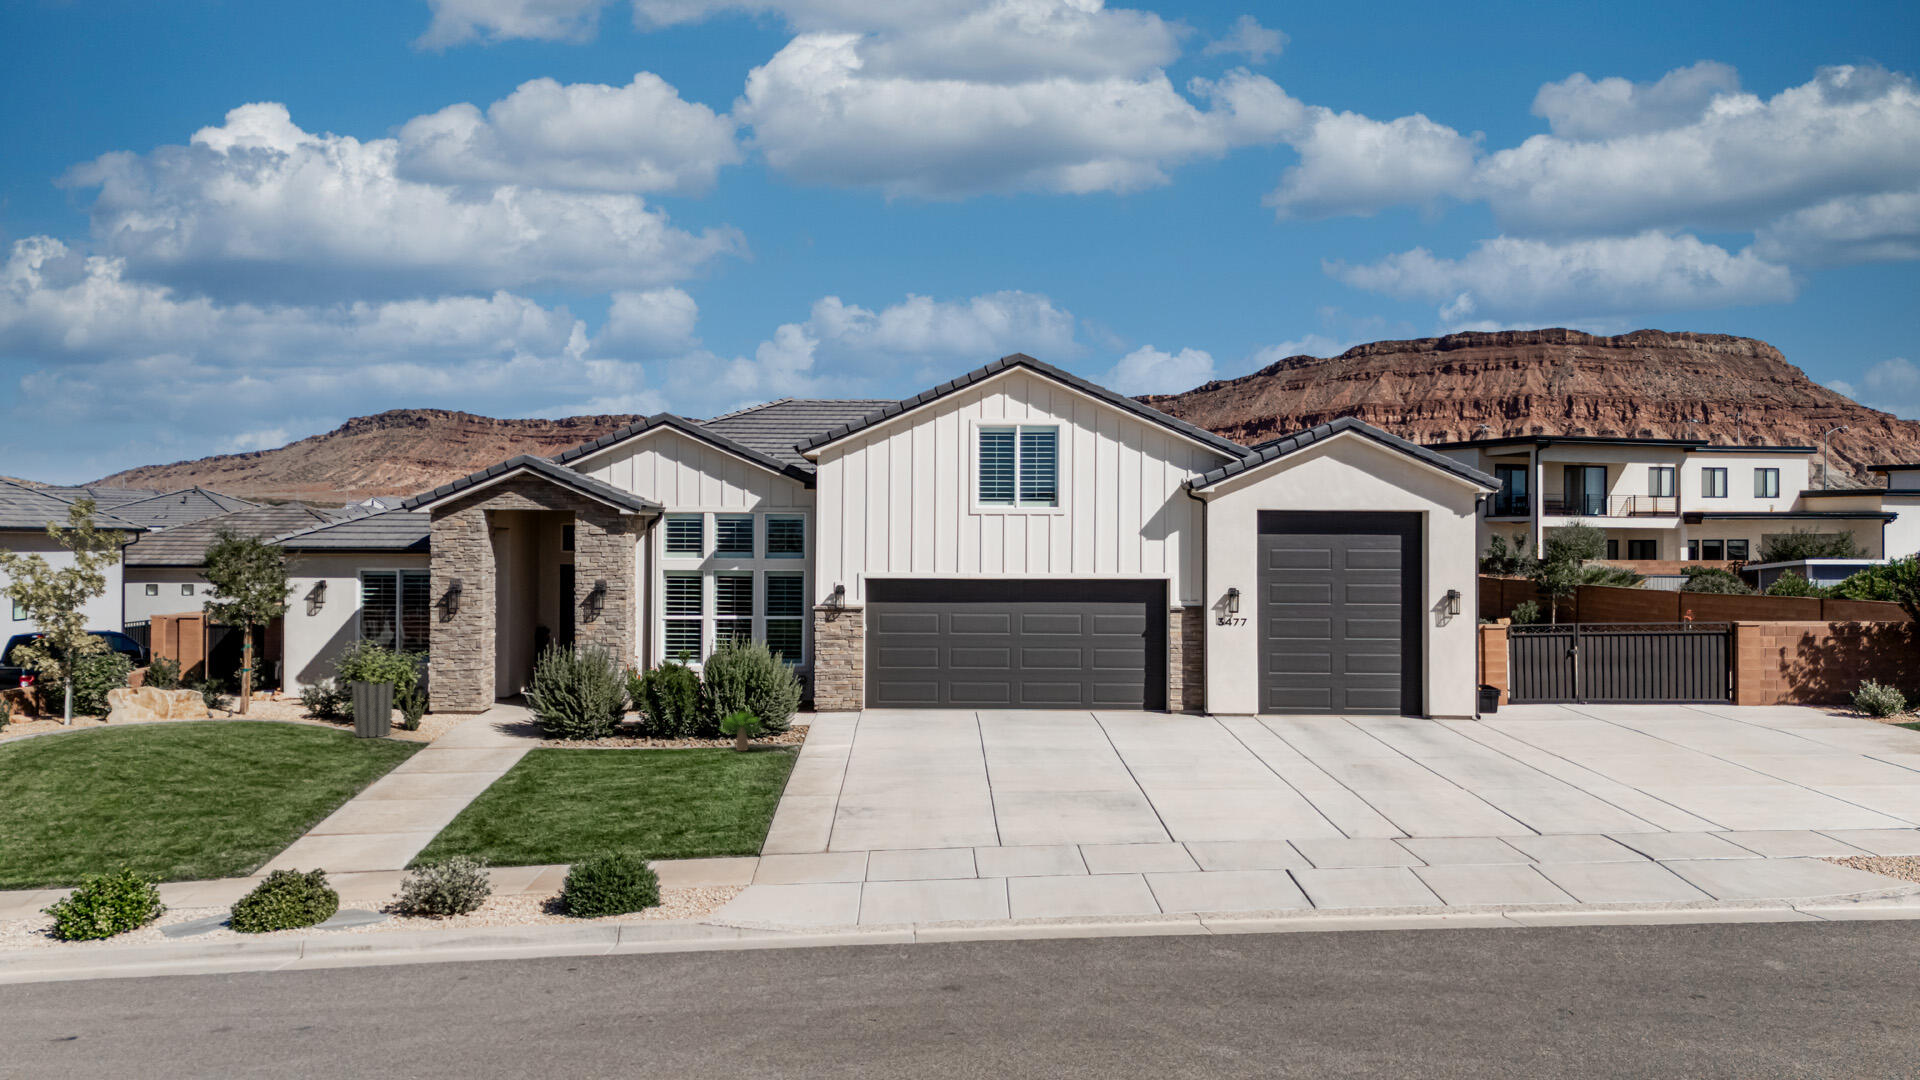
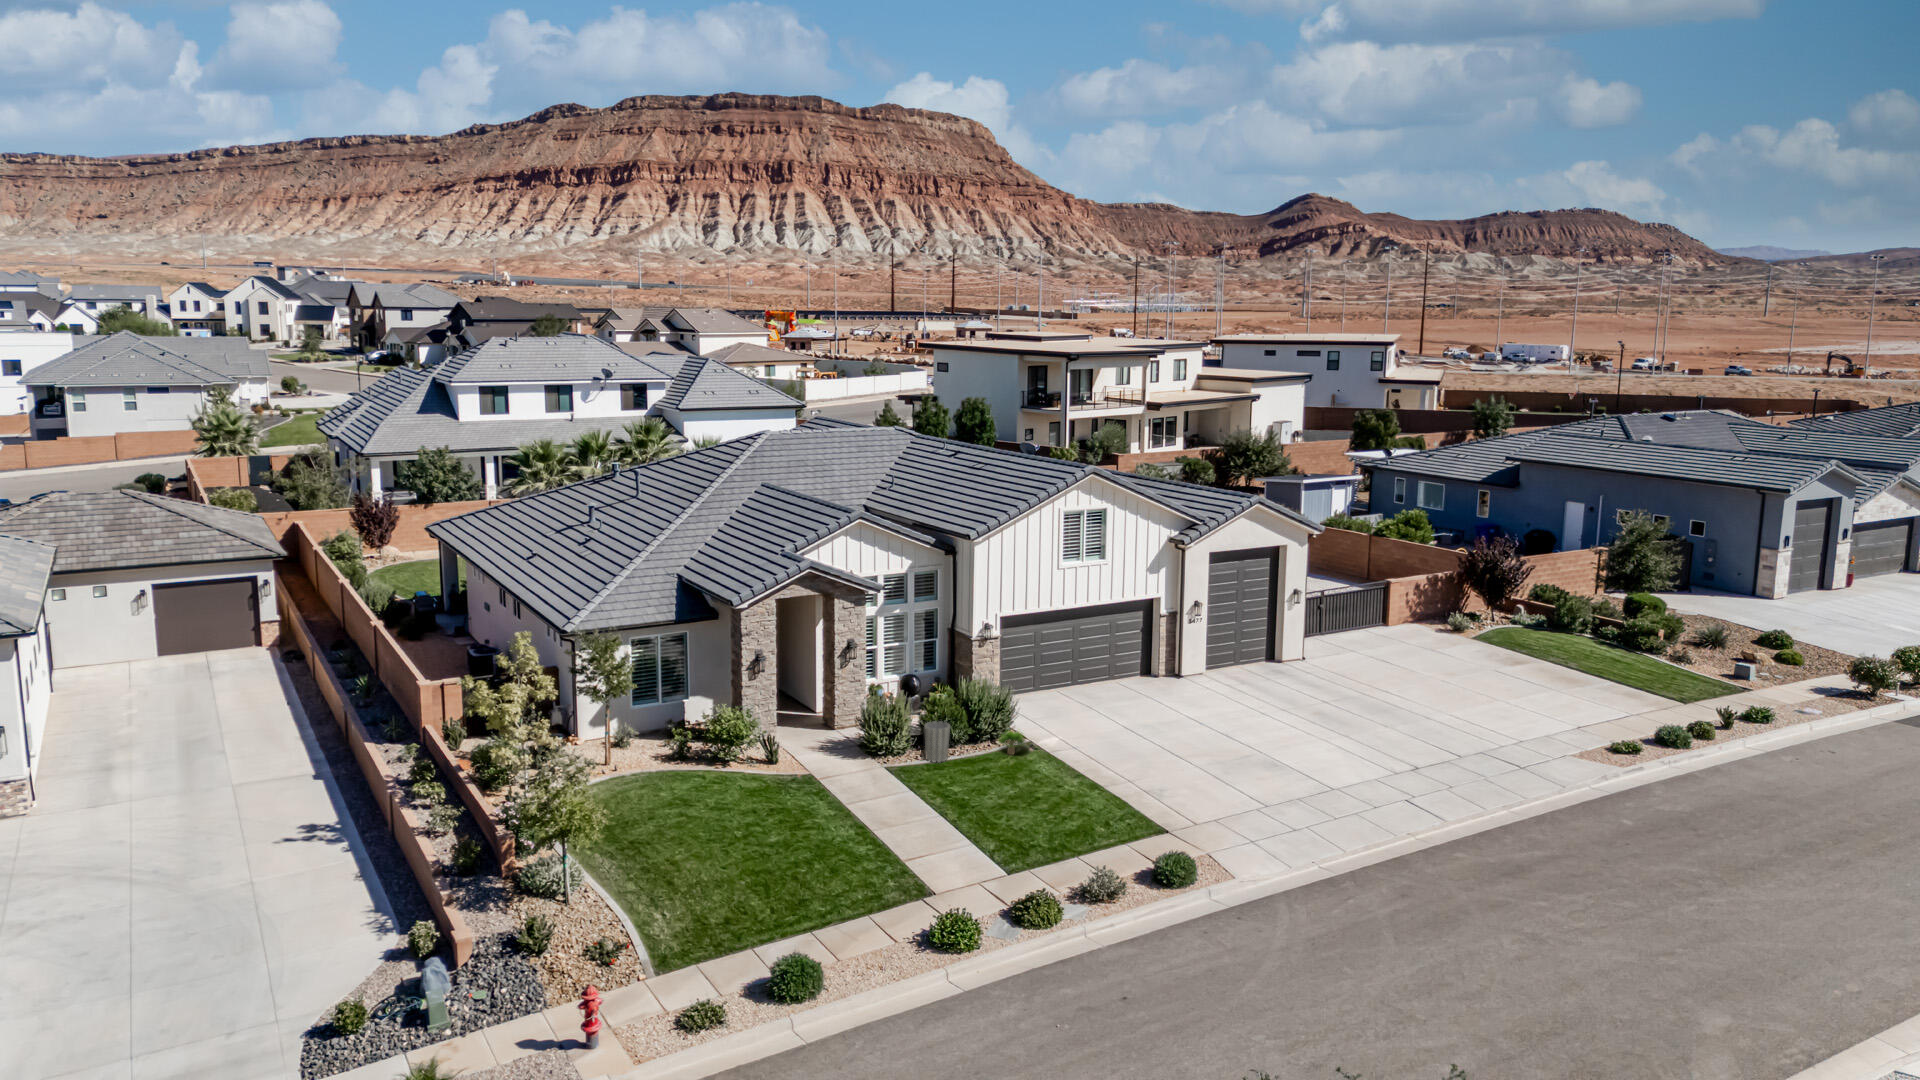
trash can: present [352,681,394,738] -> present [924,721,950,763]

